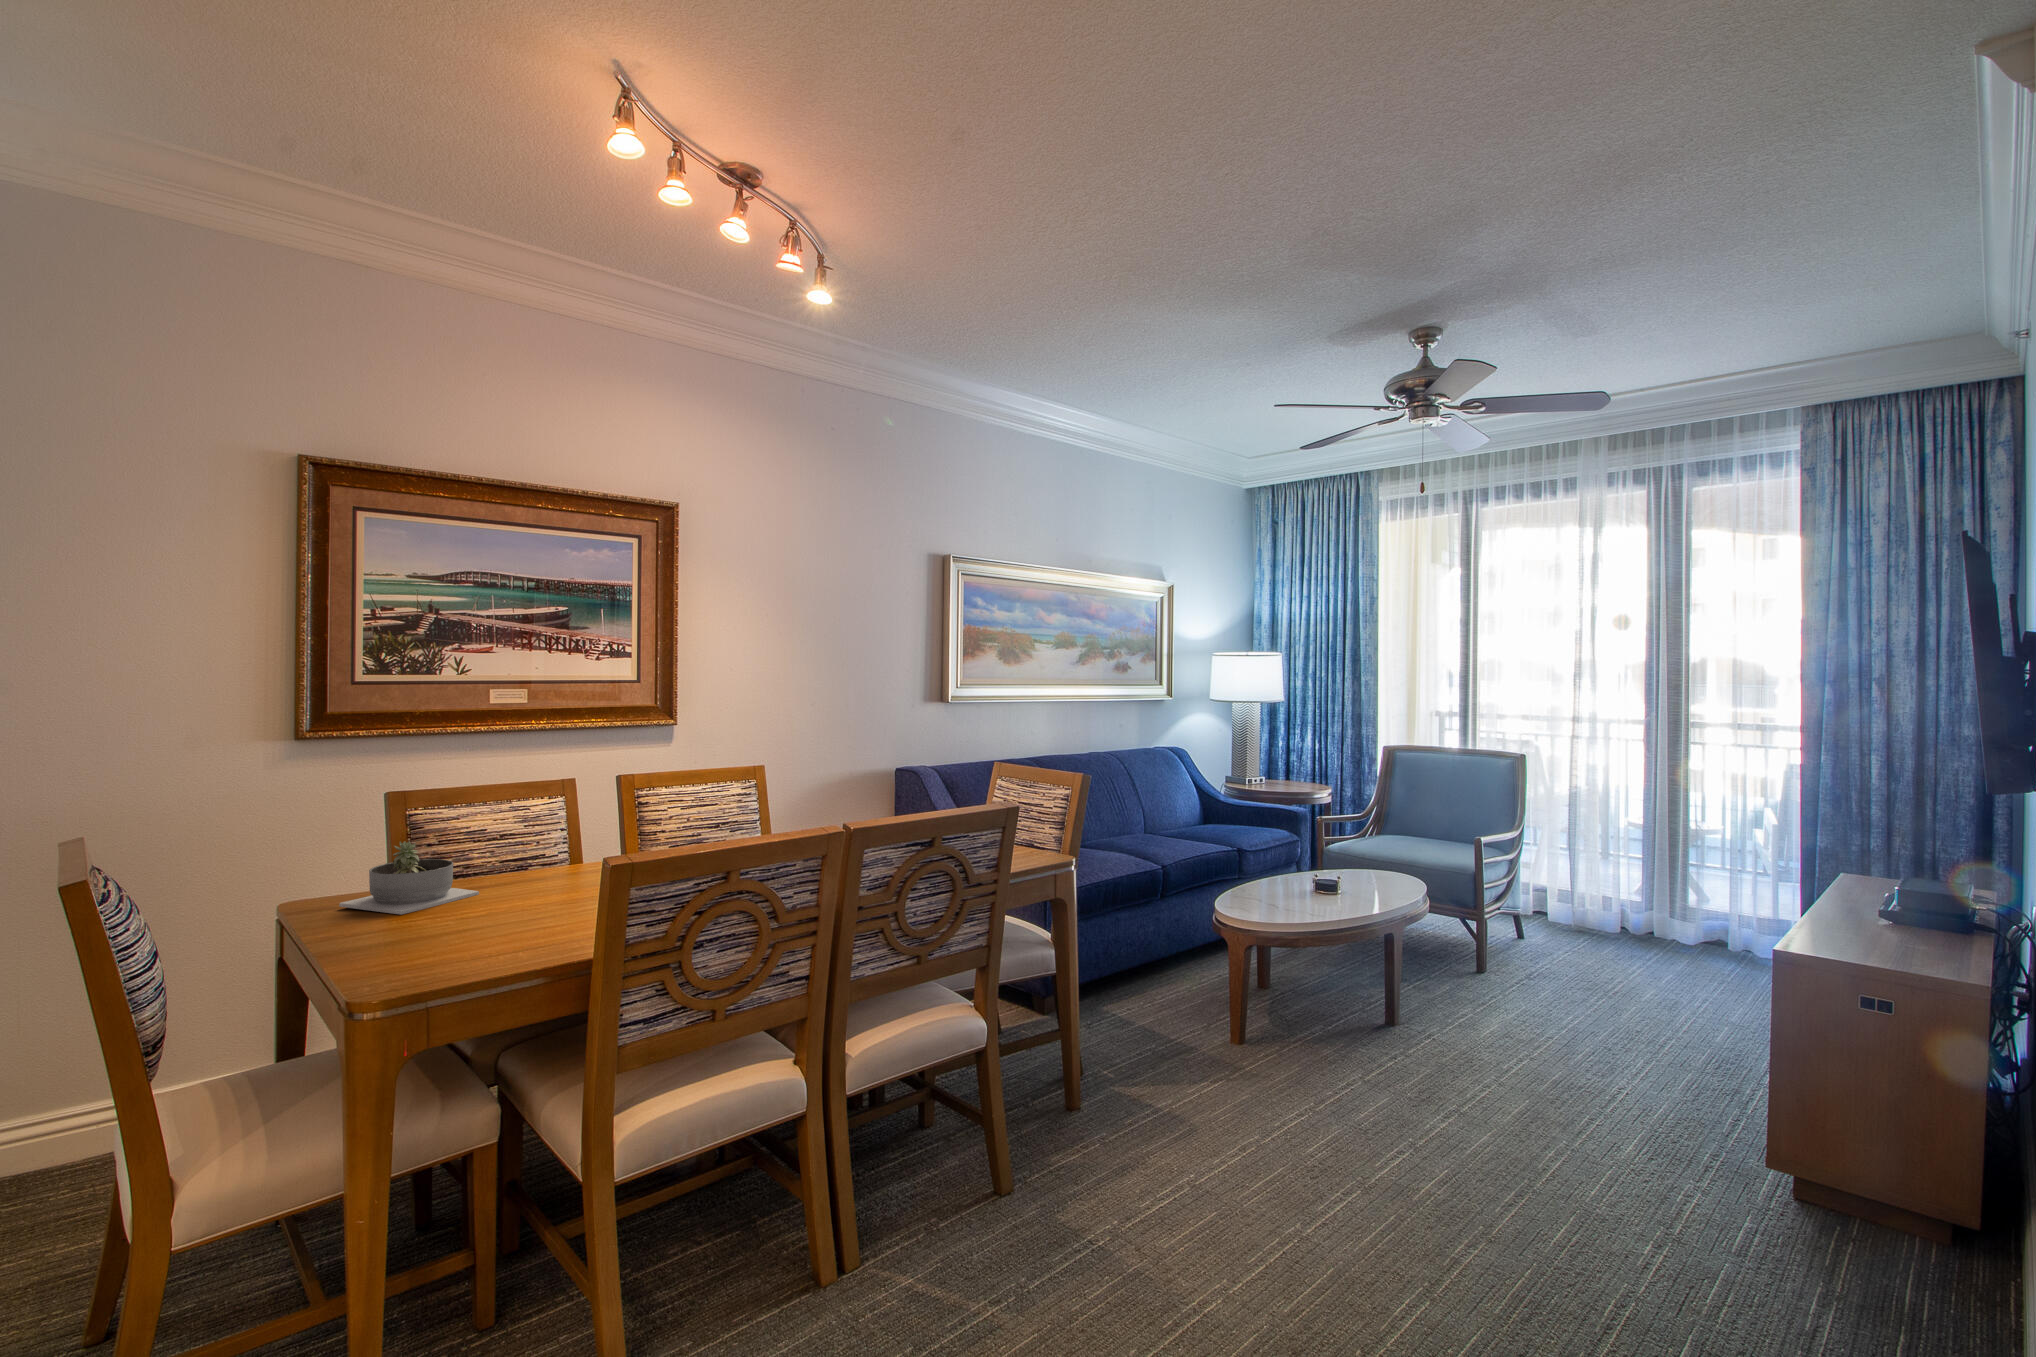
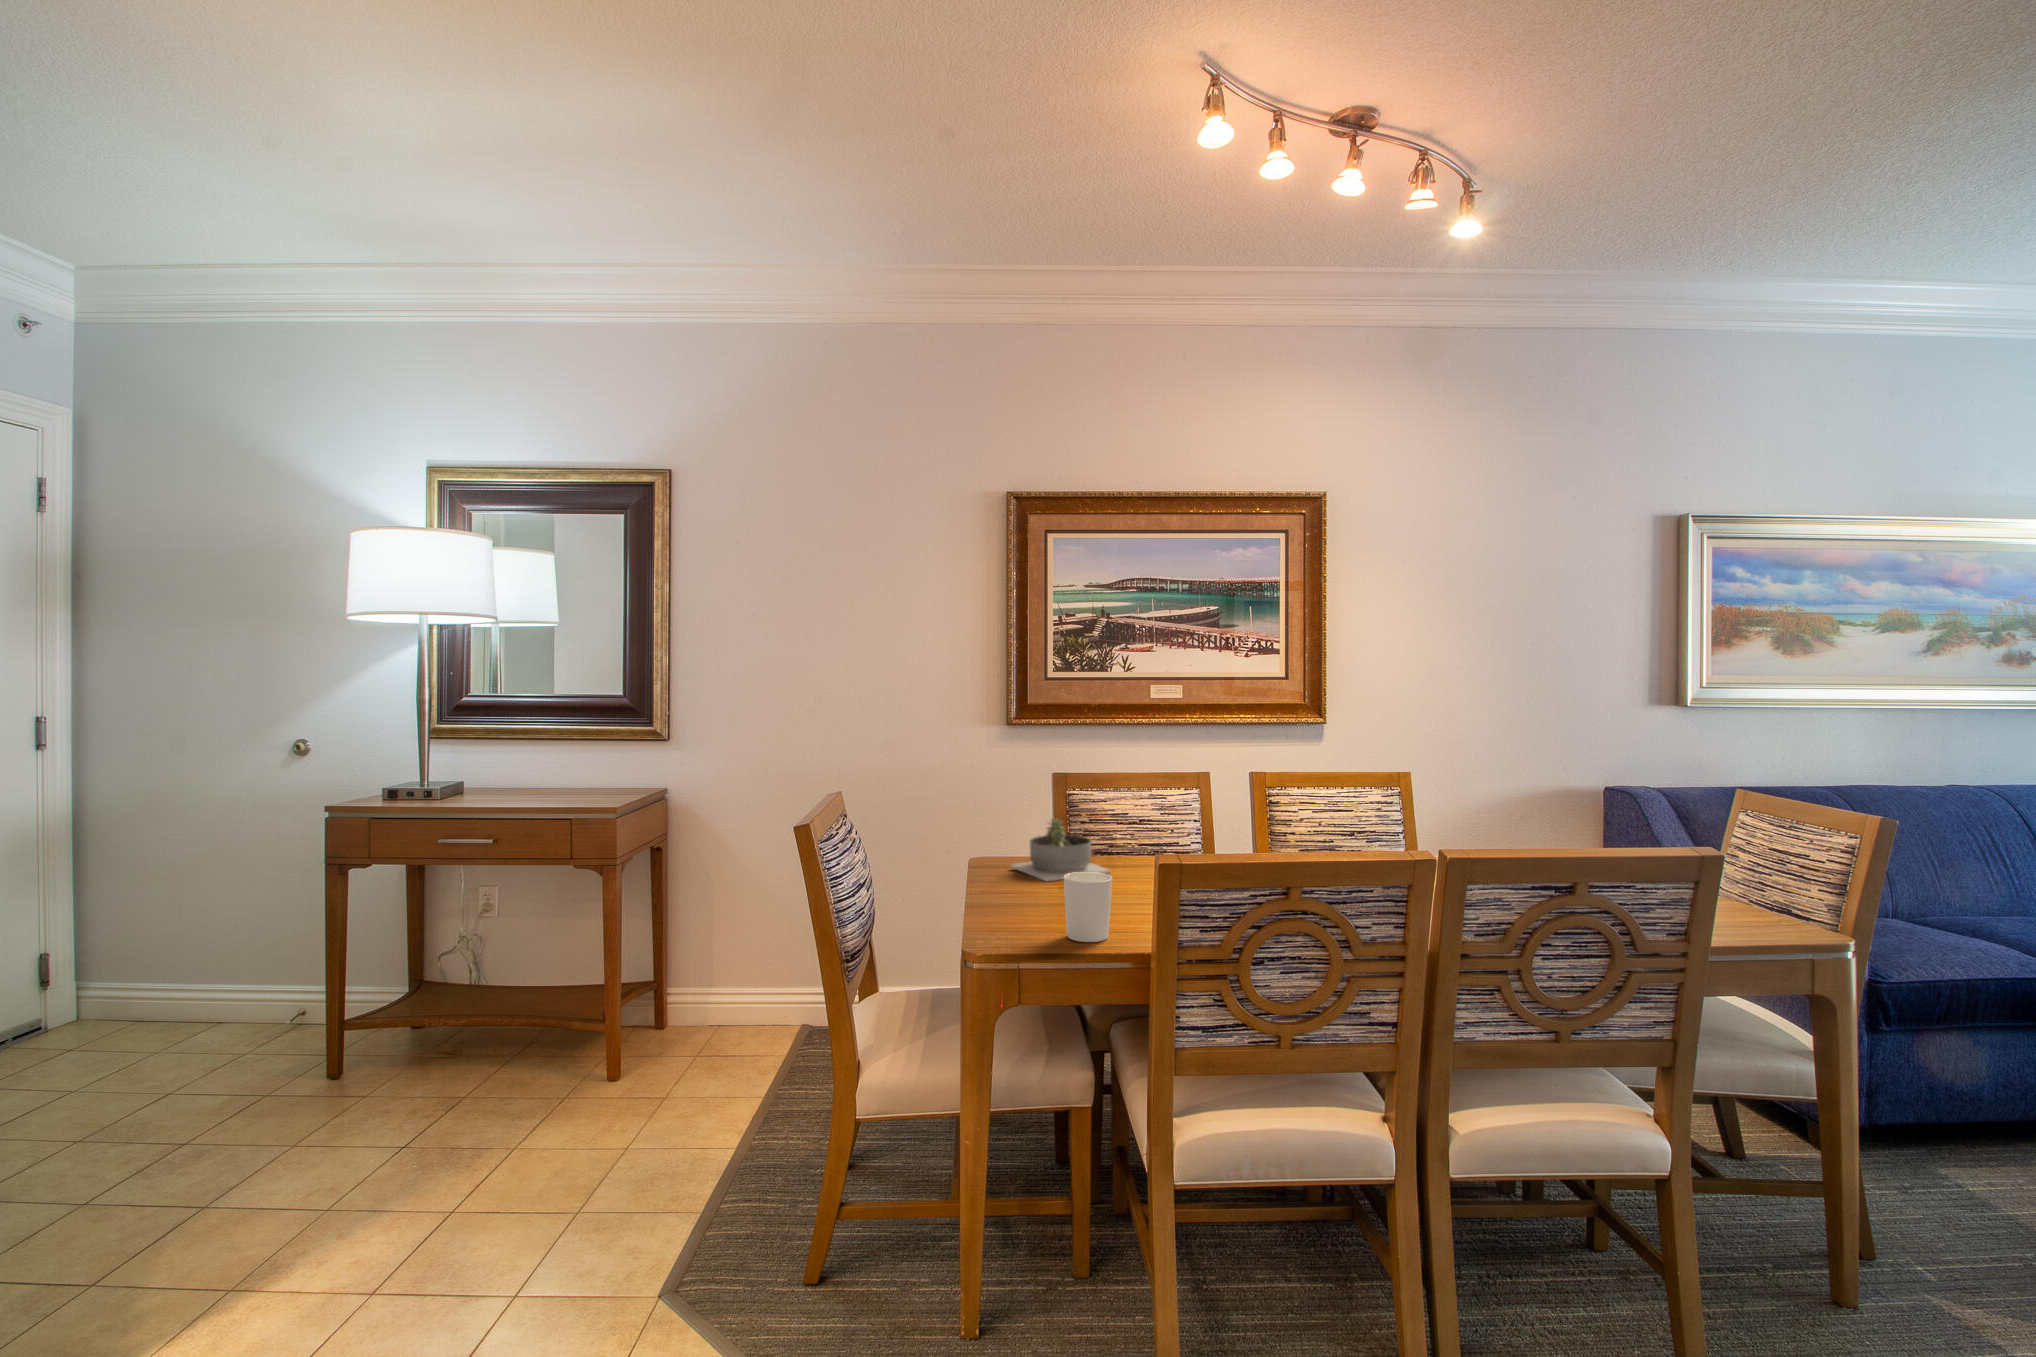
candle holder: none [469,888,530,965] -> present [1063,872,1113,942]

